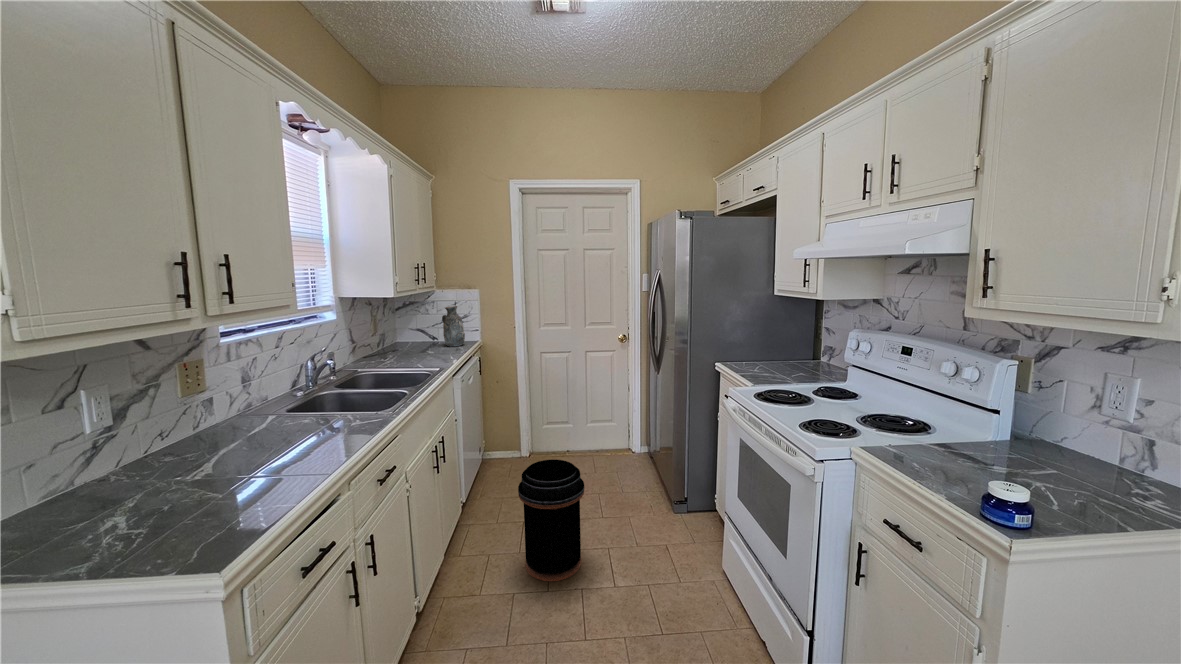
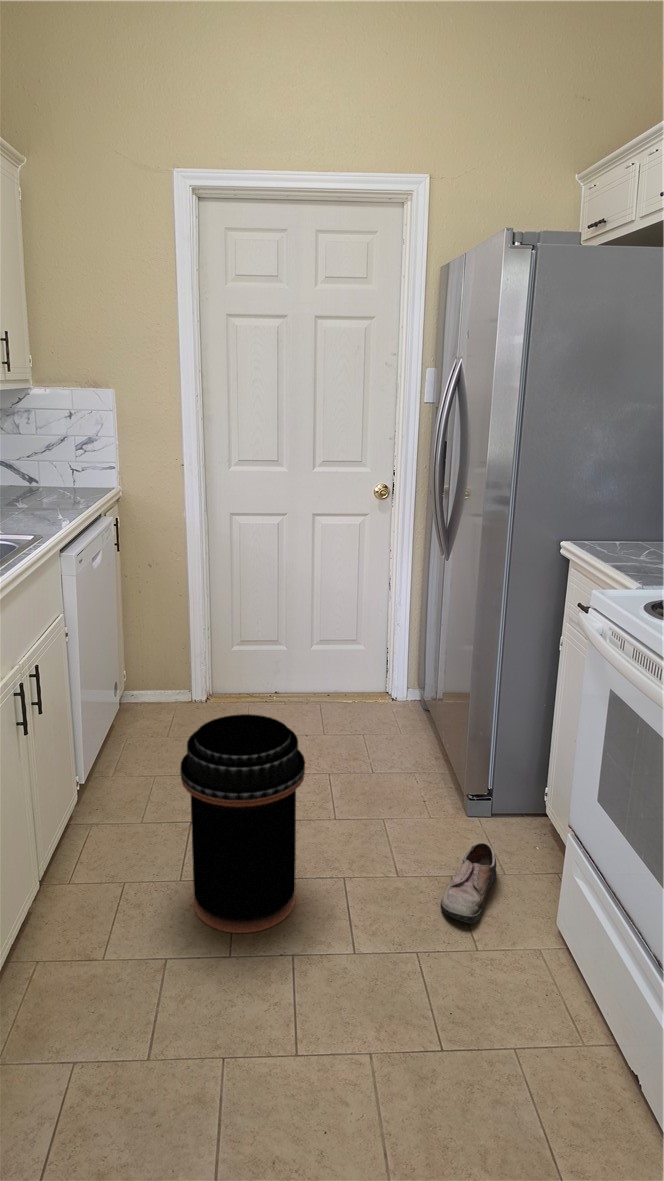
decorative vase: present [442,306,465,346] -> none [43,419,87,497]
shoe: none [660,528,691,573] -> present [441,842,497,923]

